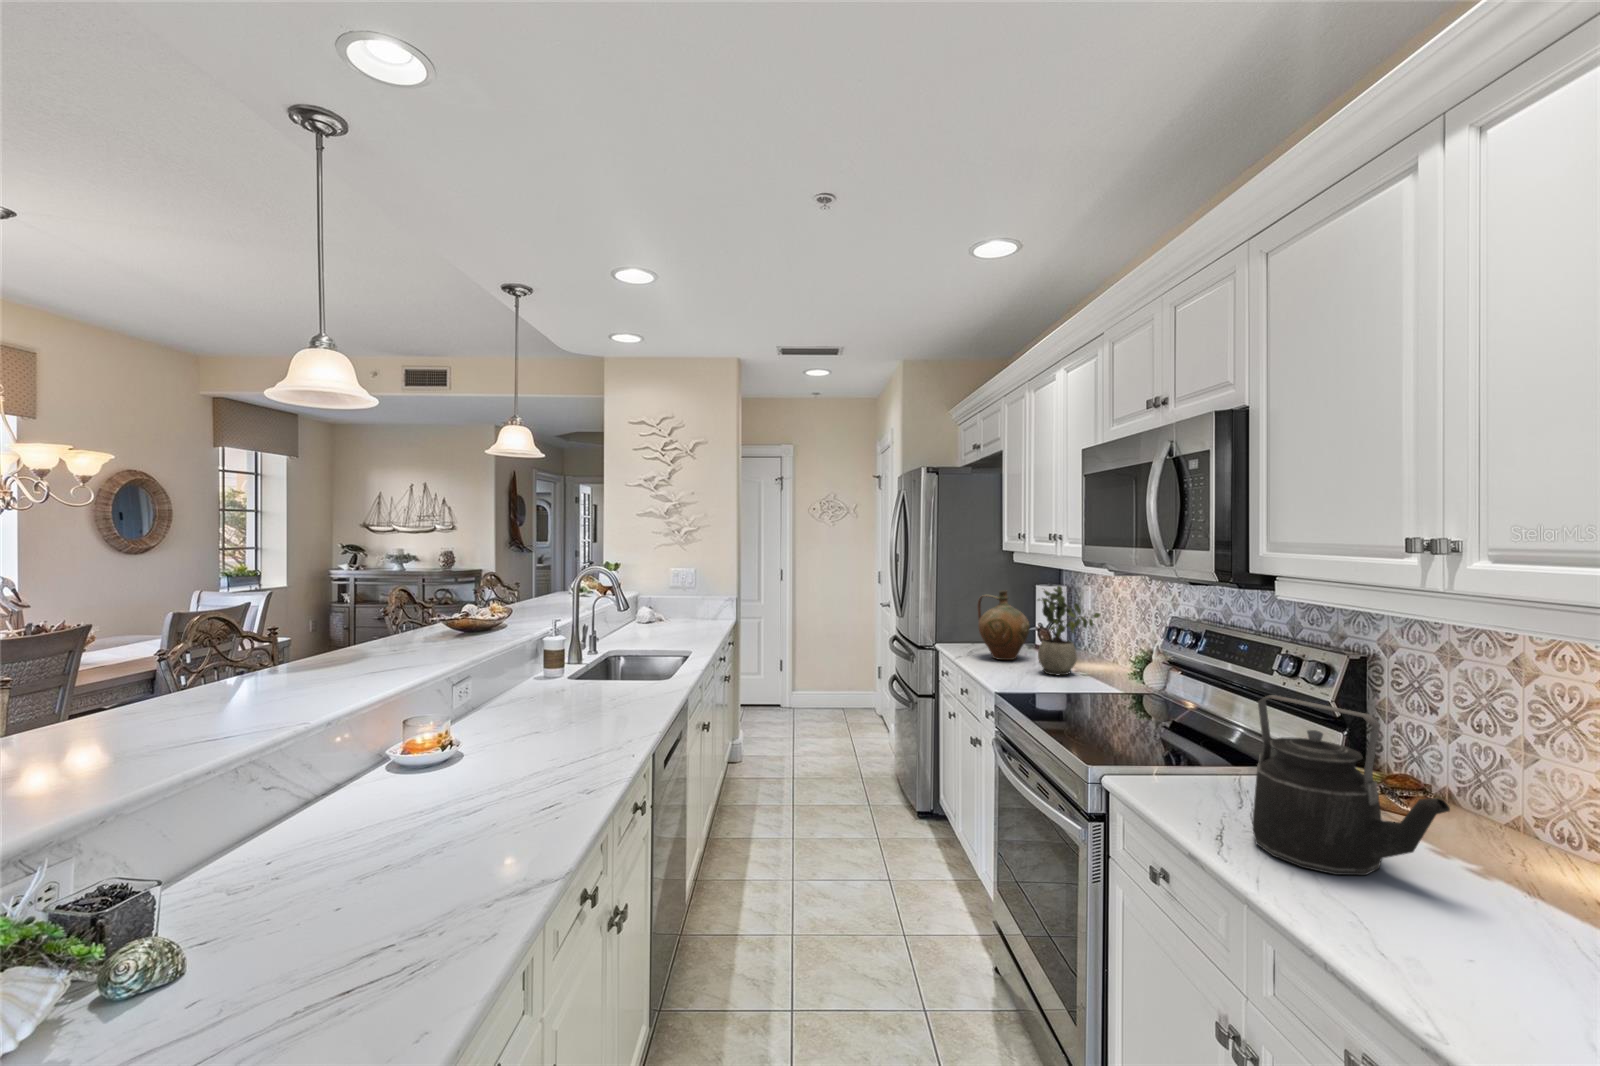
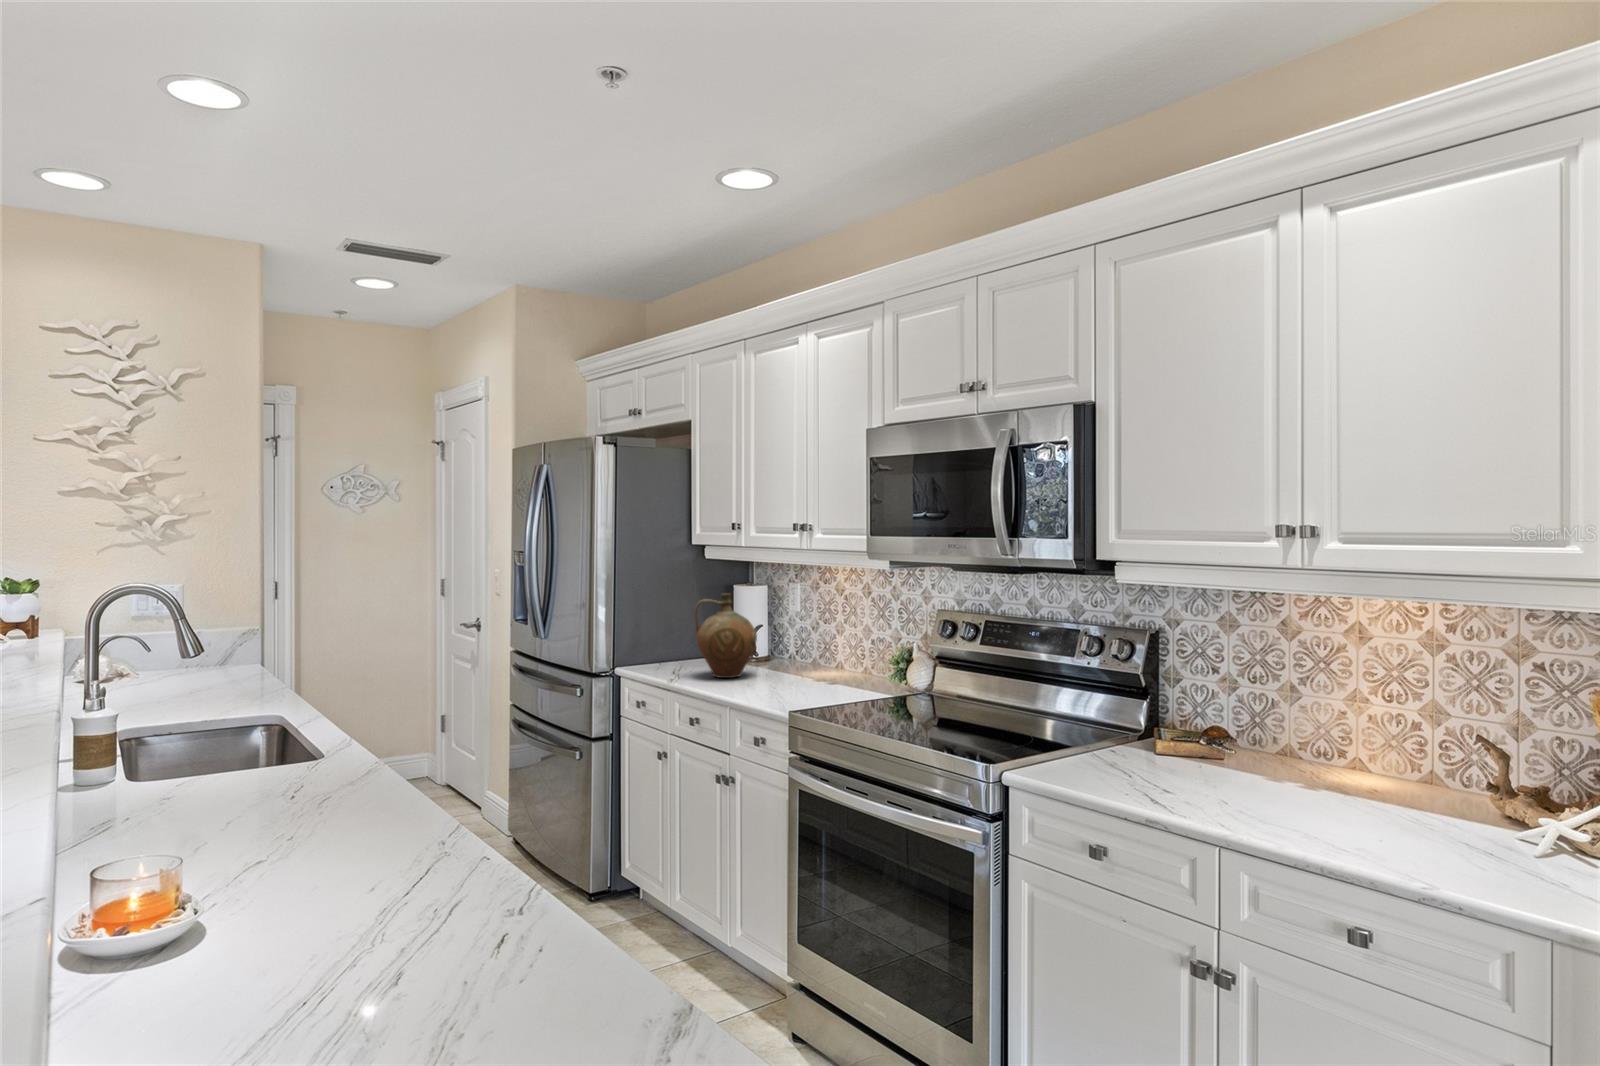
potted plant: present [1038,586,1100,675] -> none [785,583,854,687]
kettle: present [1253,695,1450,875] -> none [1166,667,1321,812]

